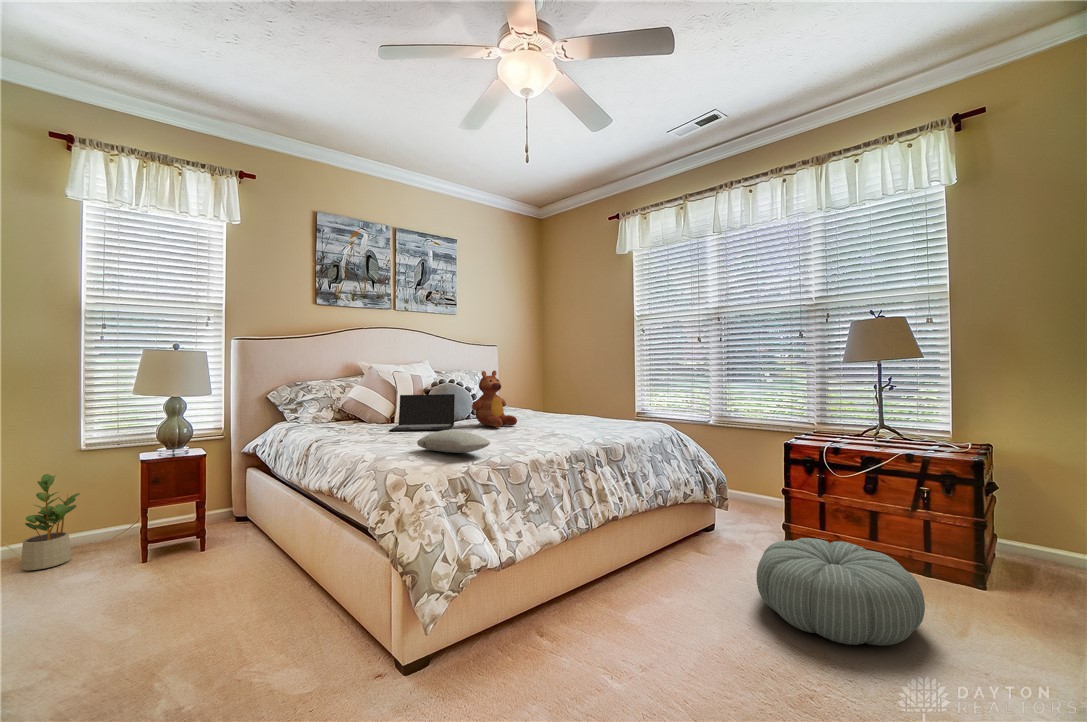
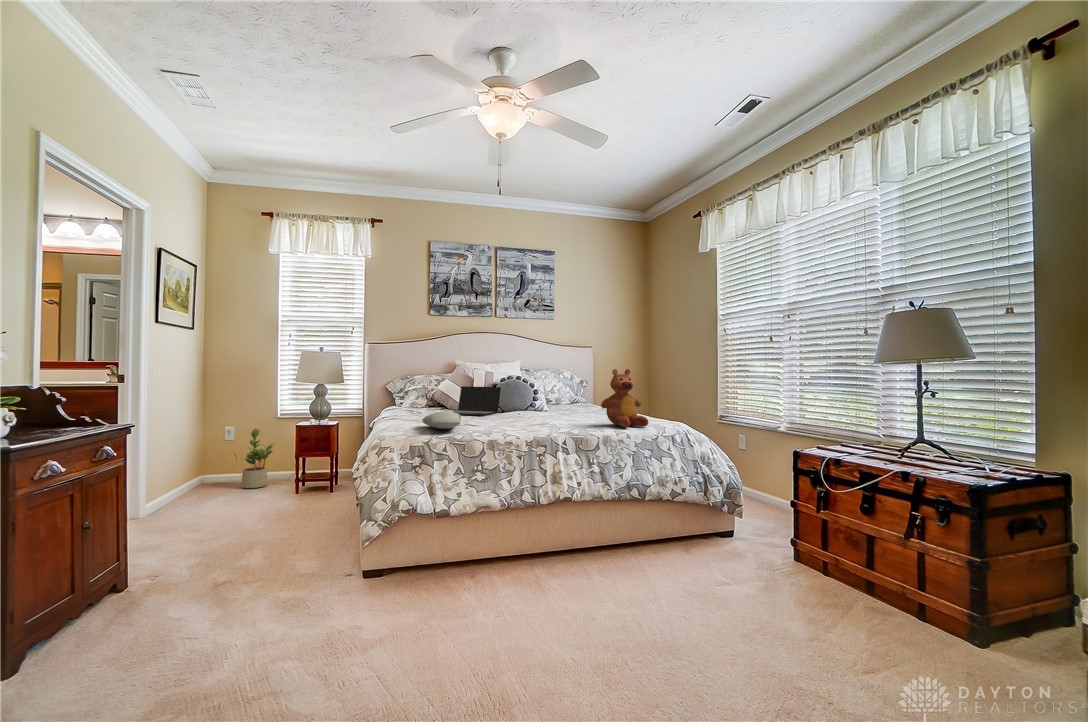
teddy bear: present [472,371,517,428] -> present [601,369,648,428]
pouf: present [757,538,925,645] -> none [663,542,825,655]

